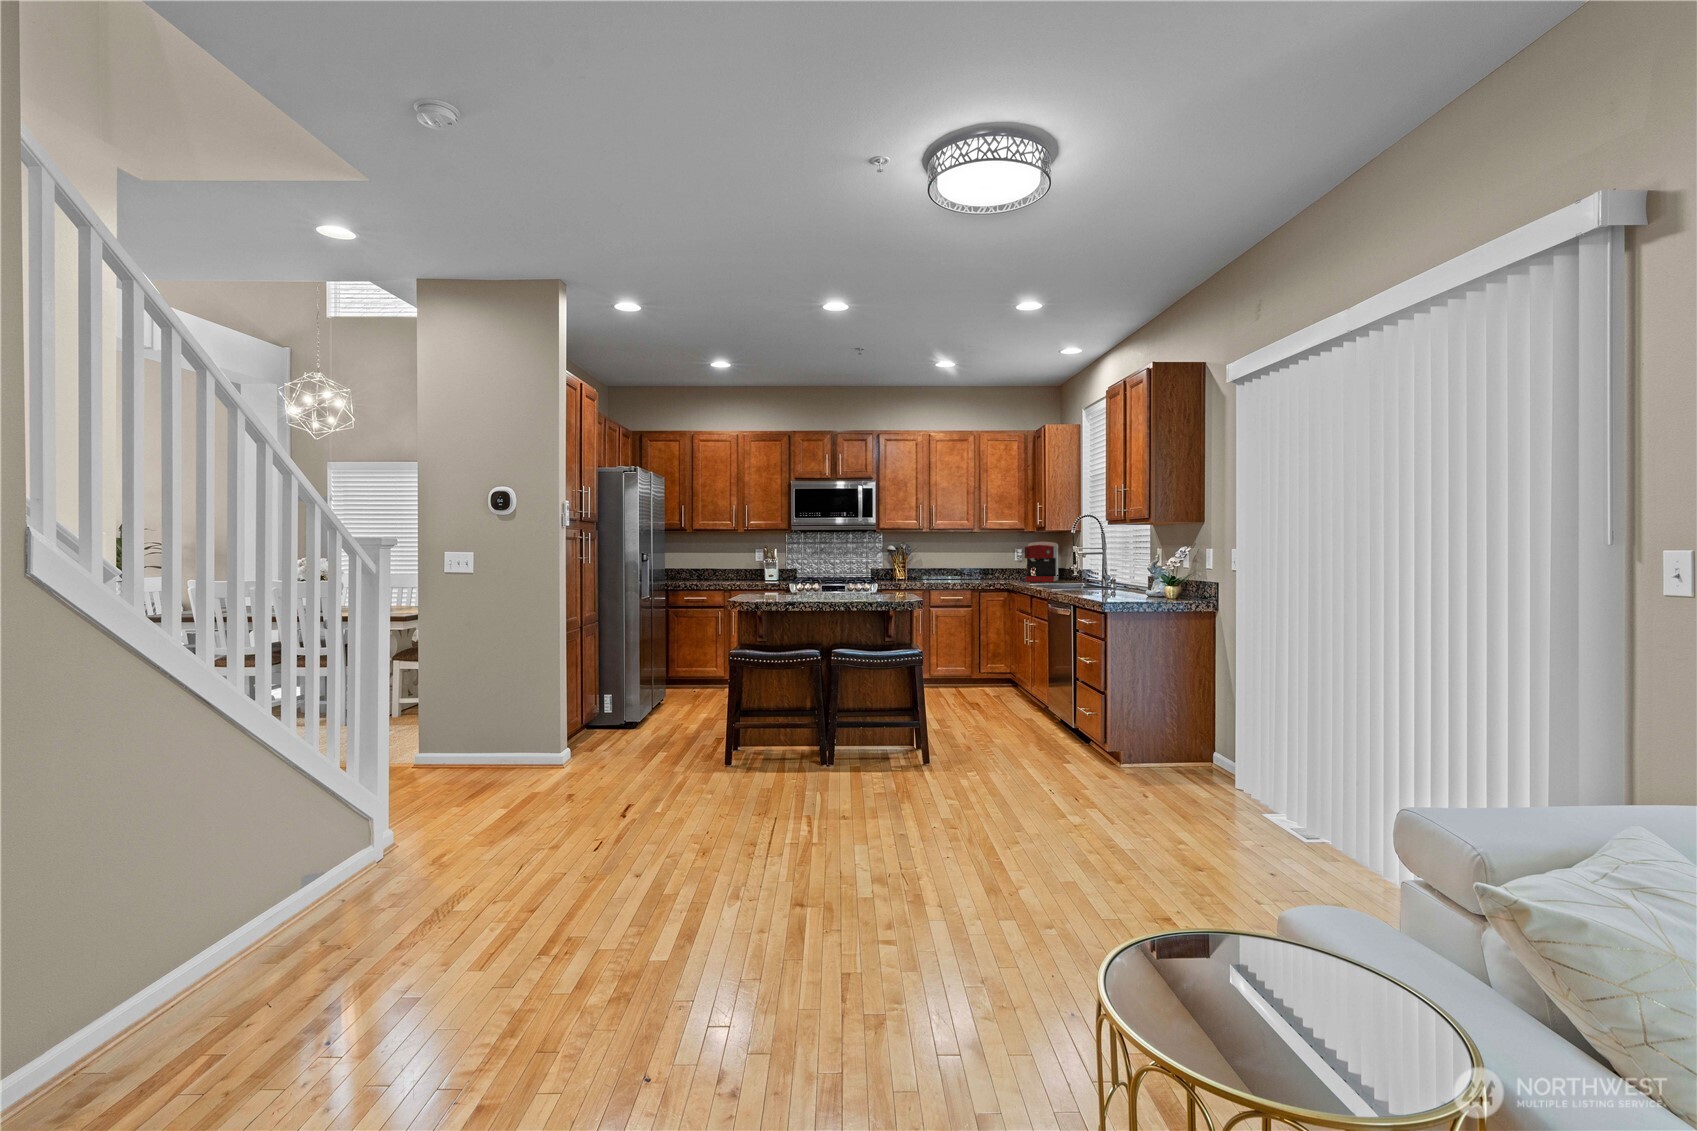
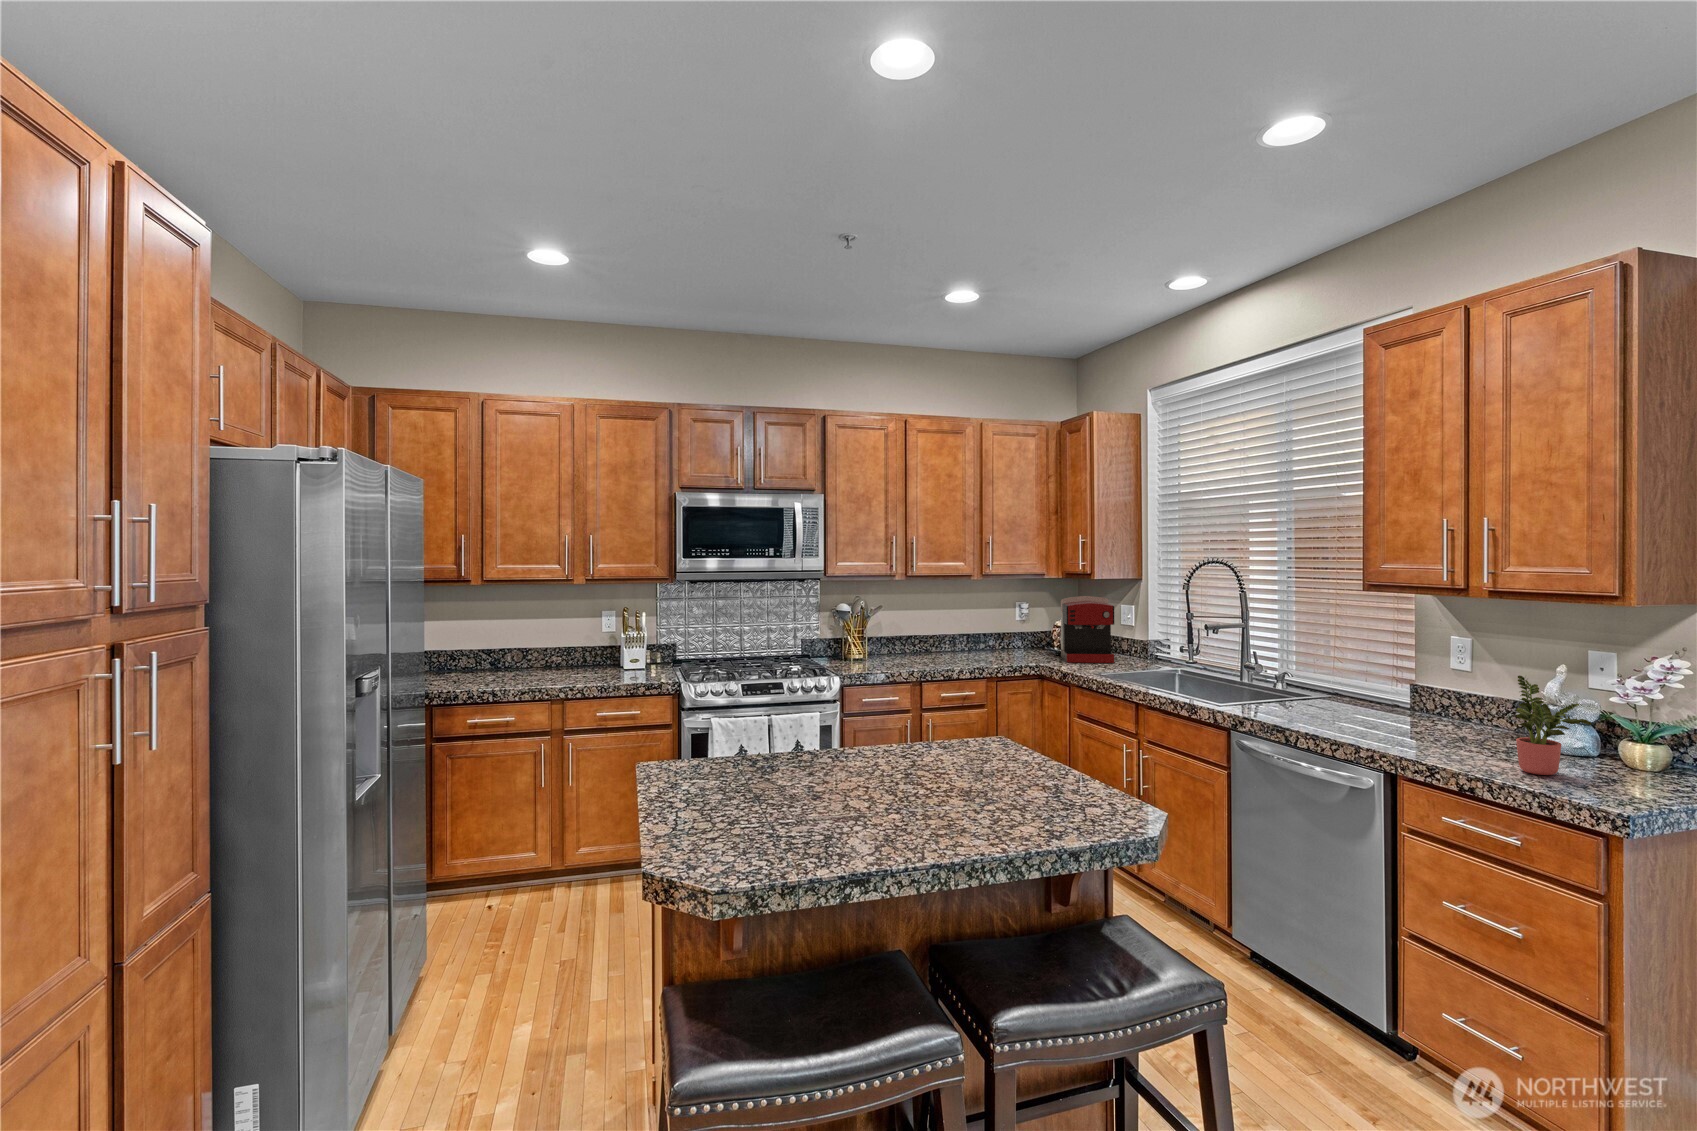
potted plant: none [1106,555,1141,597] -> present [1516,676,1592,775]

